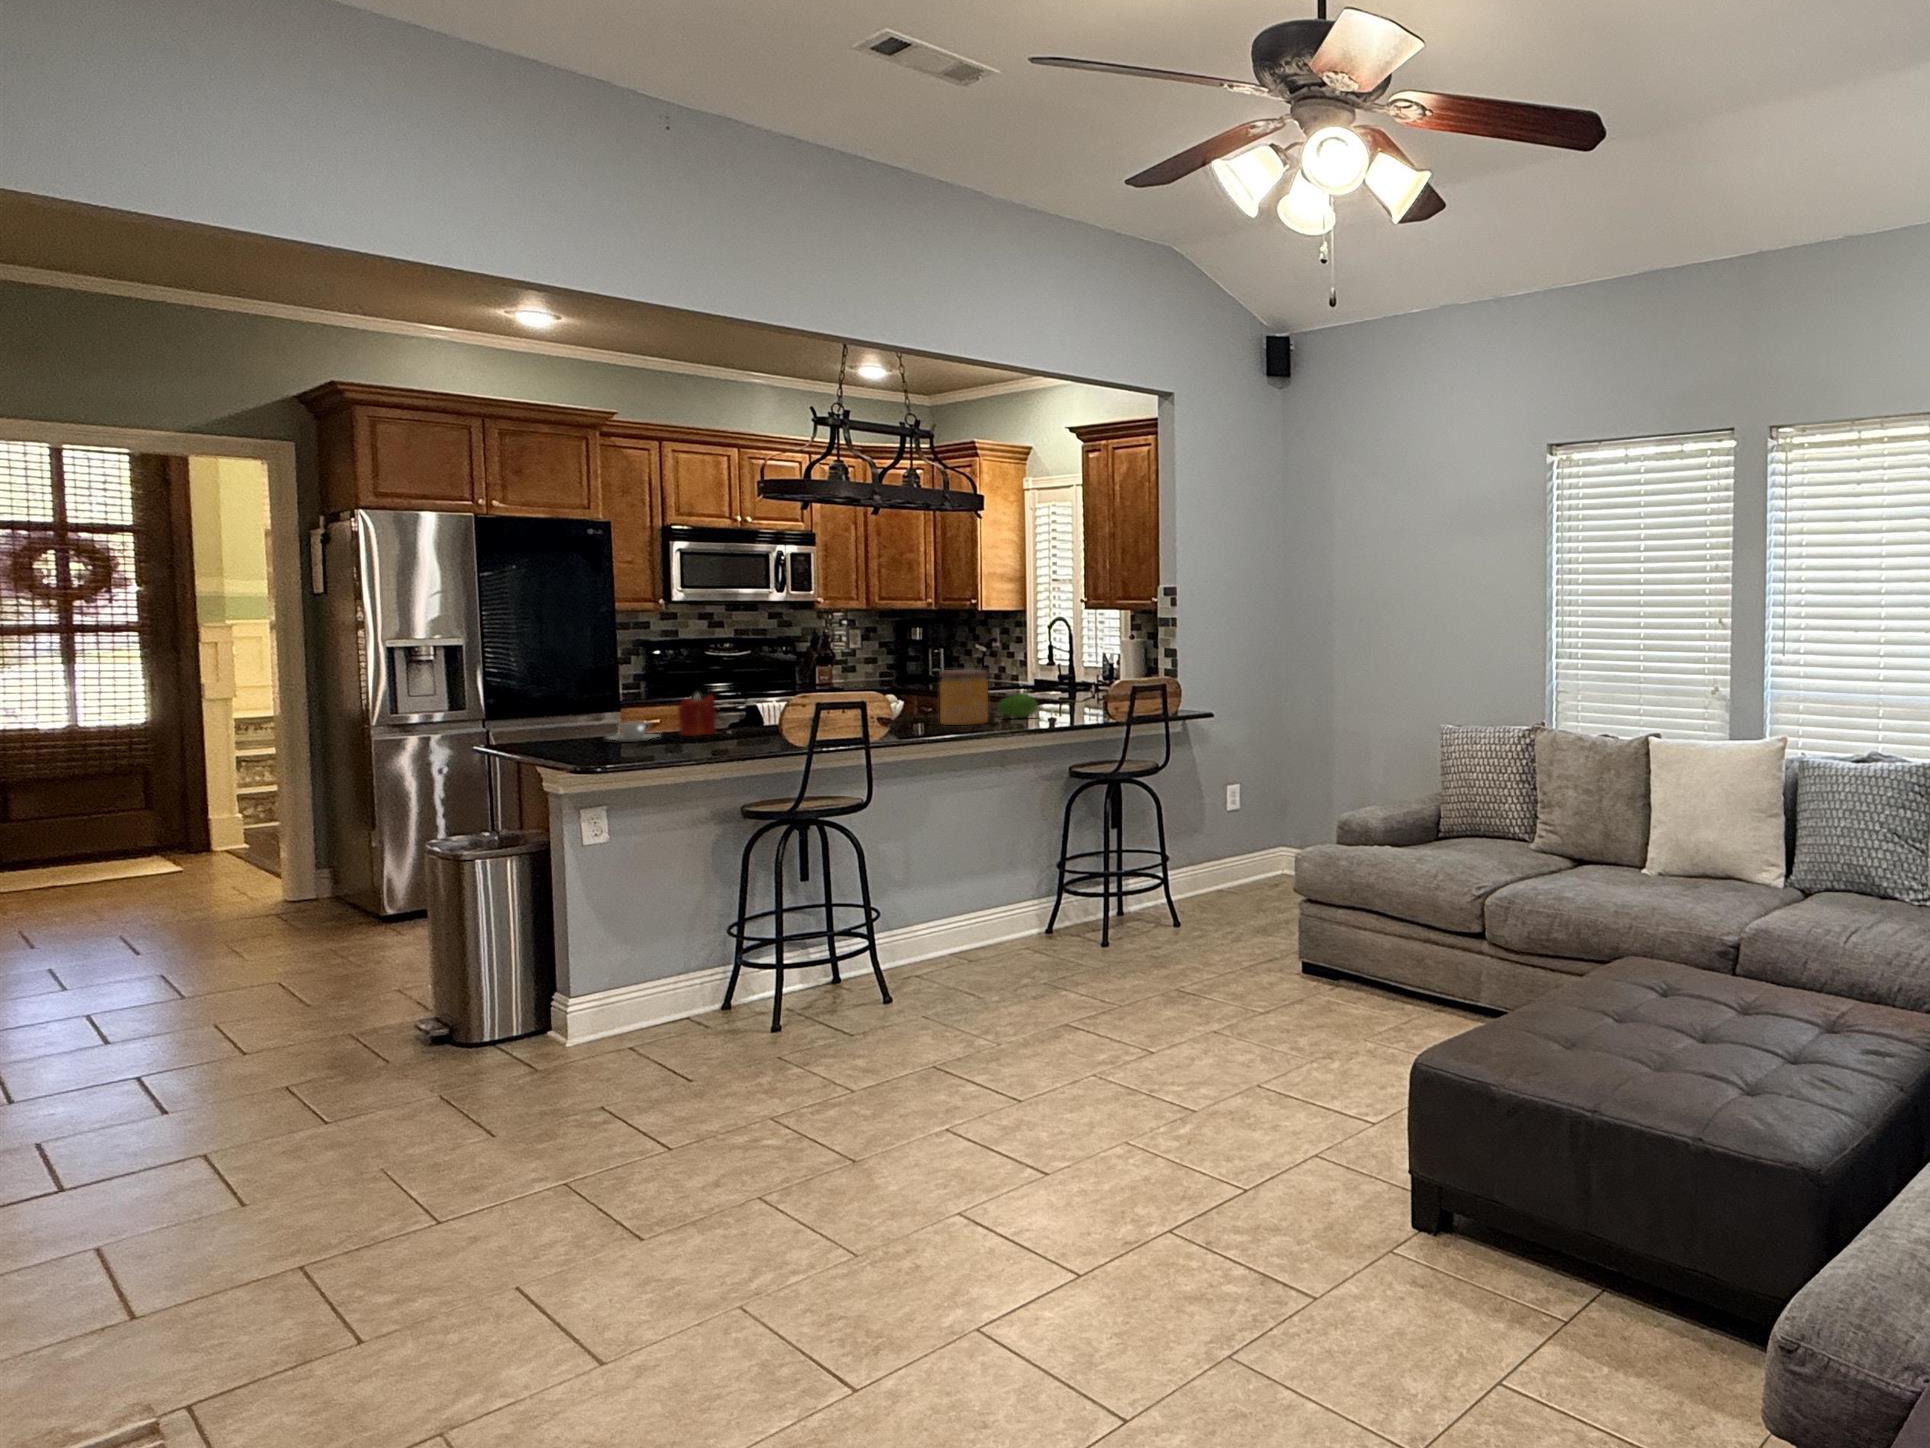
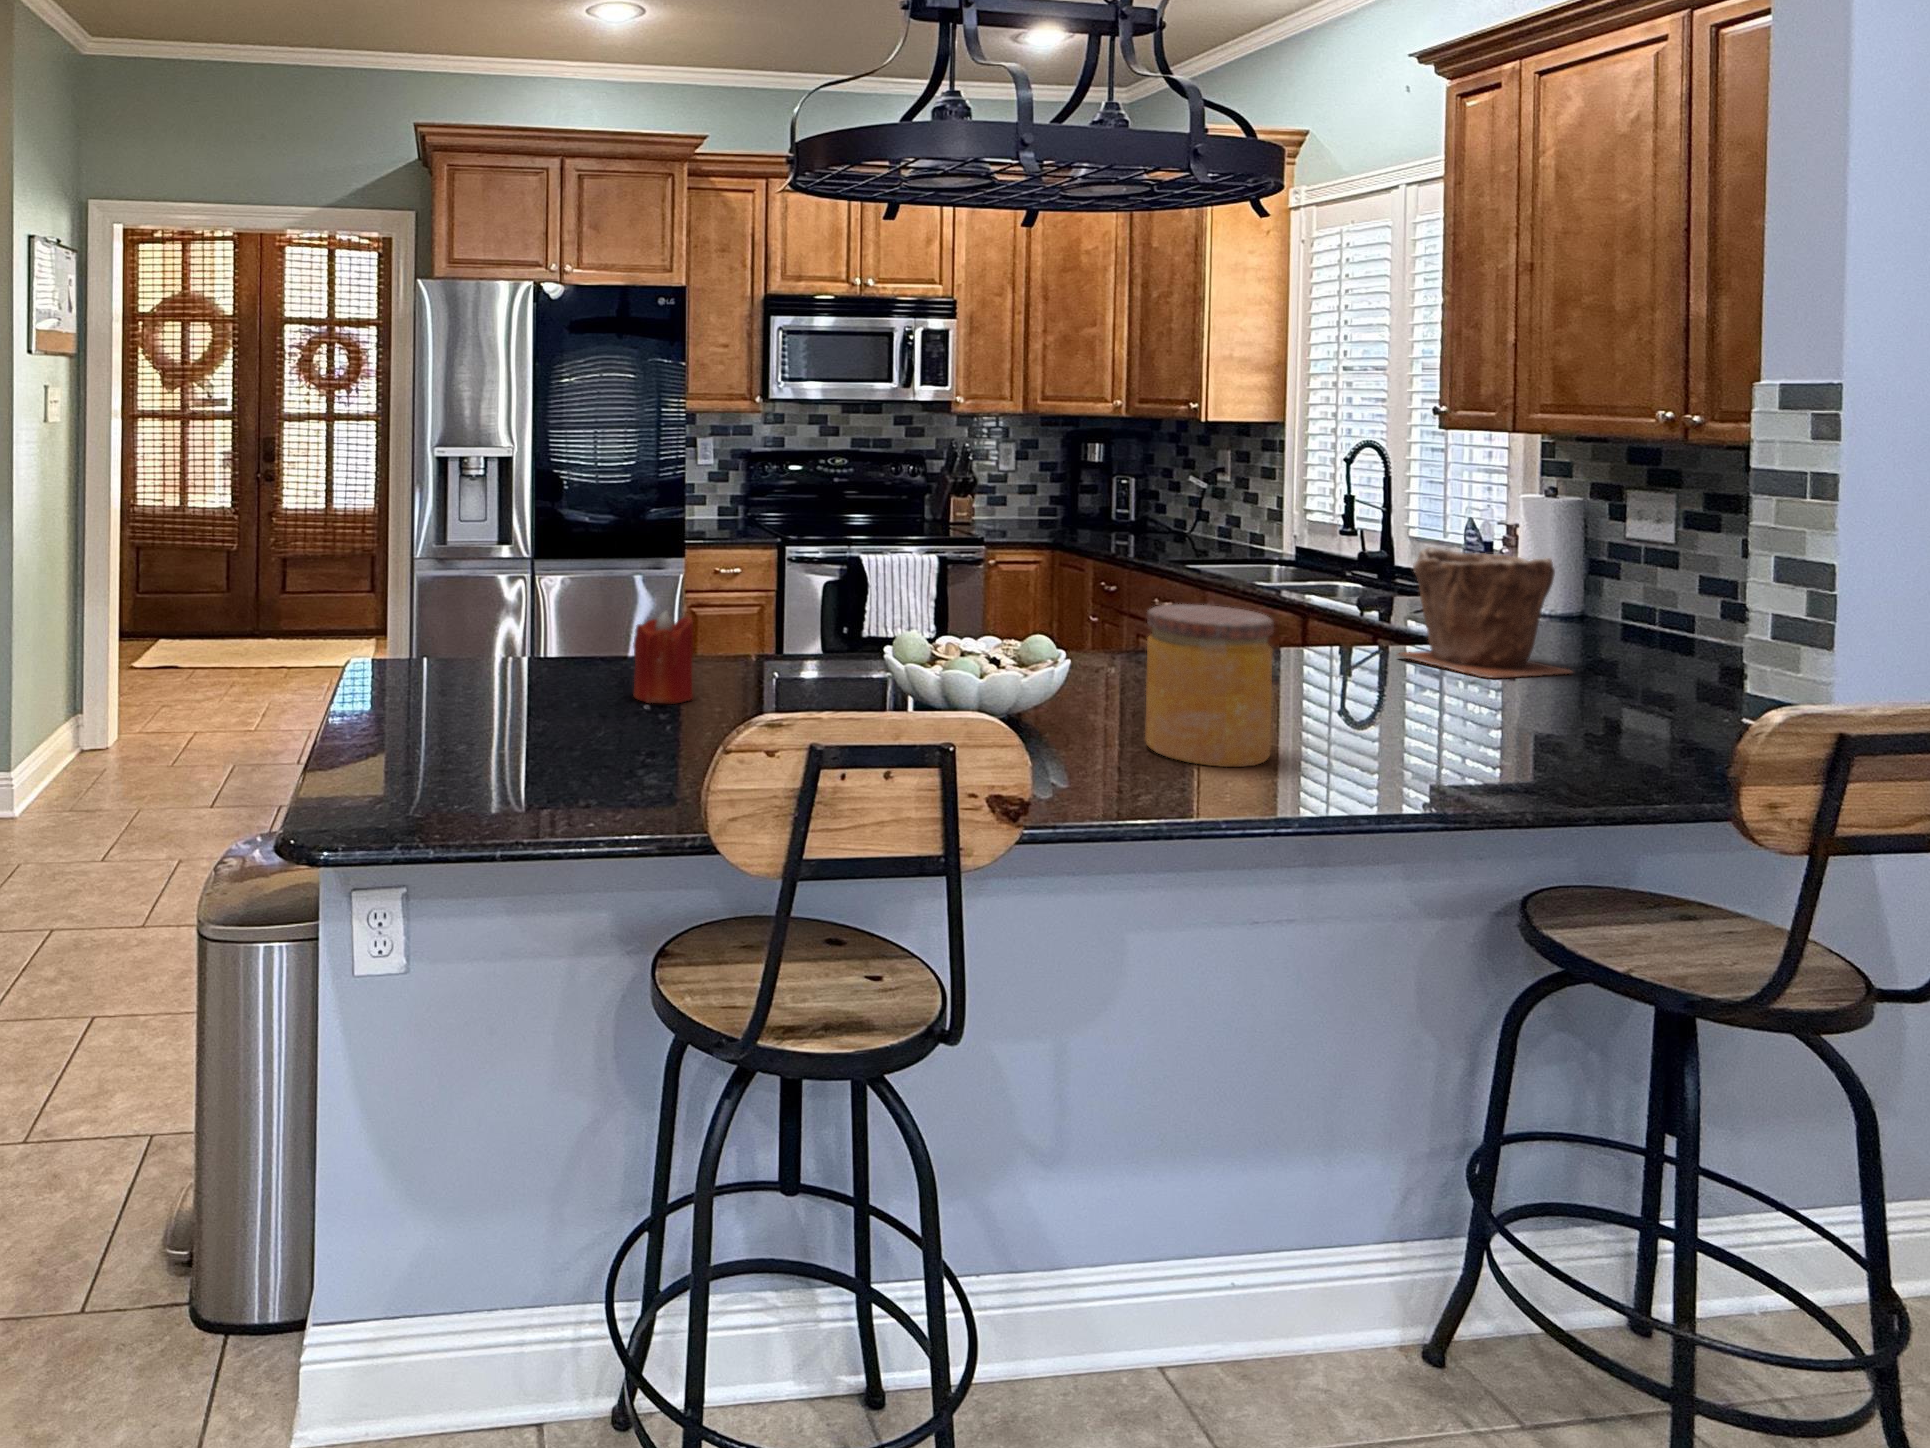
plant pot: none [1056,657,1123,706] -> present [1398,547,1571,678]
fruit: present [997,693,1038,718] -> none [1286,675,1401,743]
coffee cup: present [608,721,659,742] -> none [494,667,587,716]

